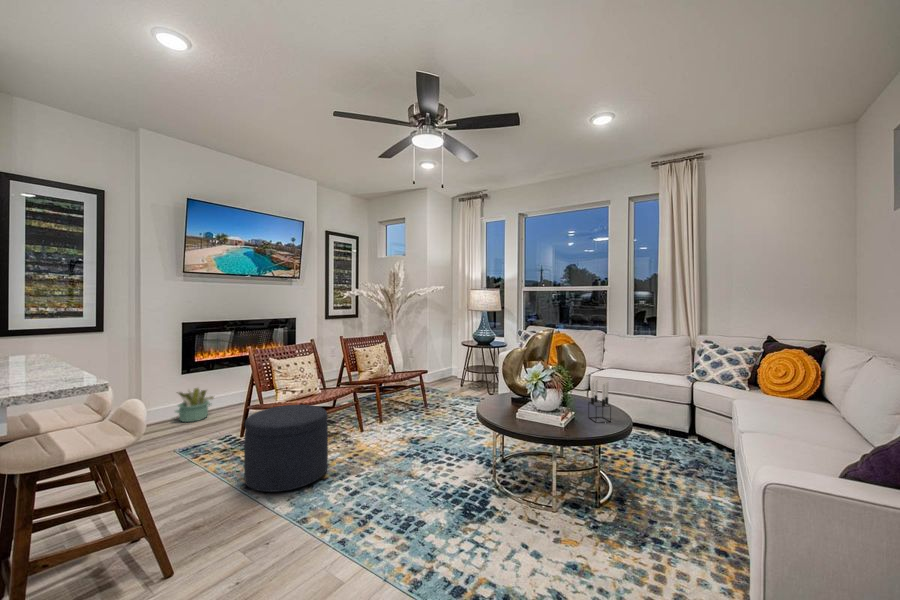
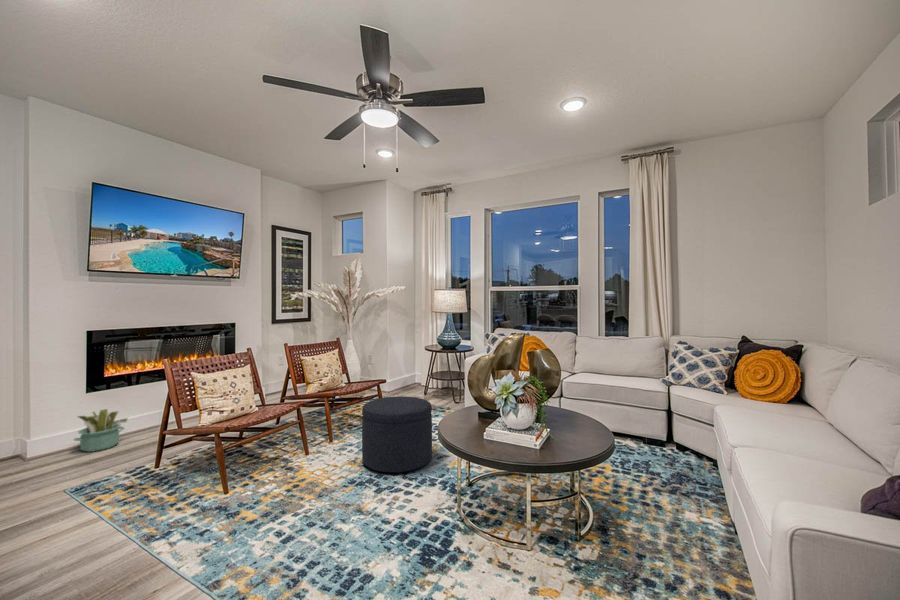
candle holder: present [588,379,611,423] -> none [565,390,591,441]
ottoman: present [244,405,328,492] -> present [362,396,432,472]

